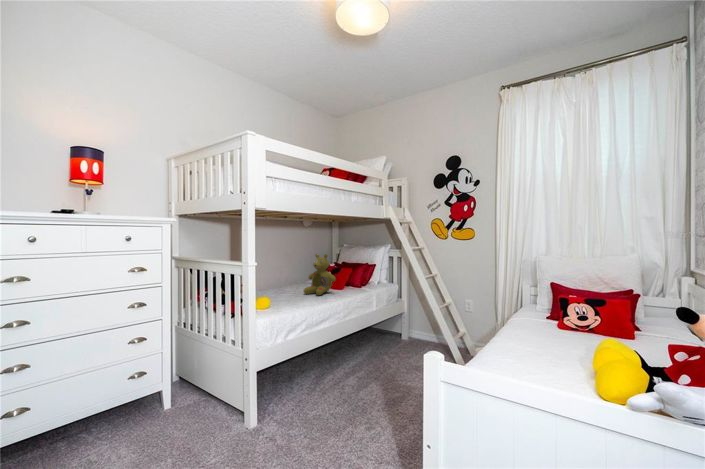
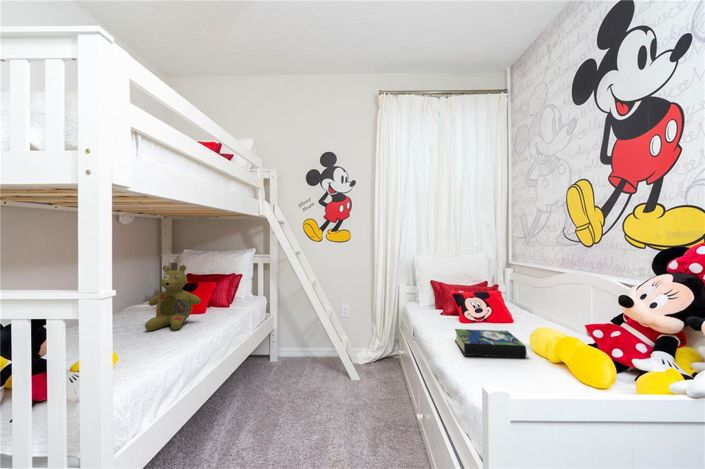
book: none [506,326,581,362] -> present [455,329,527,358]

